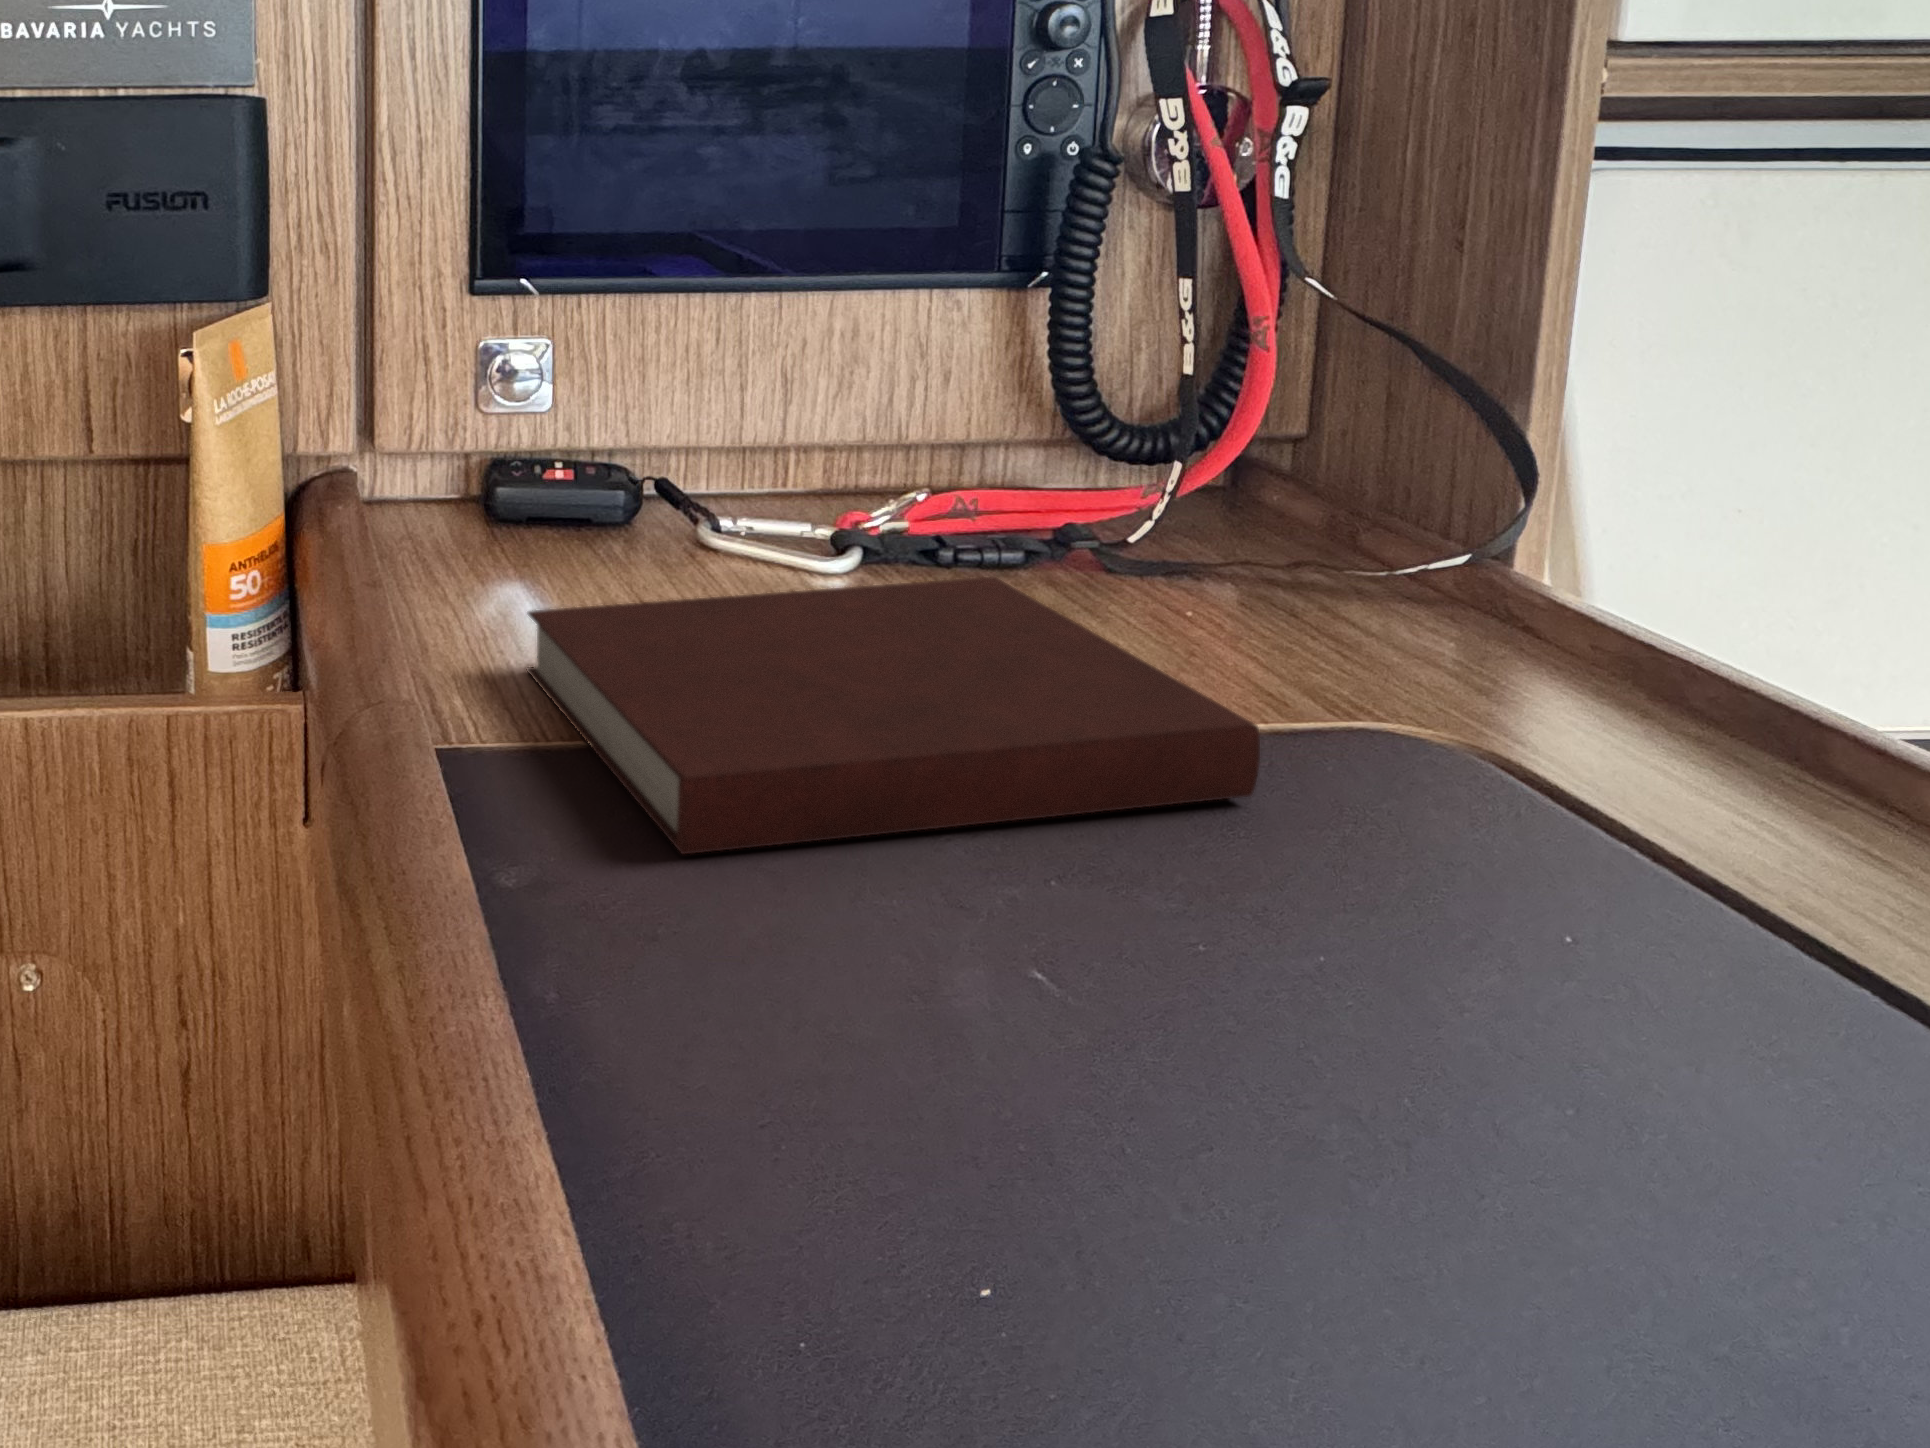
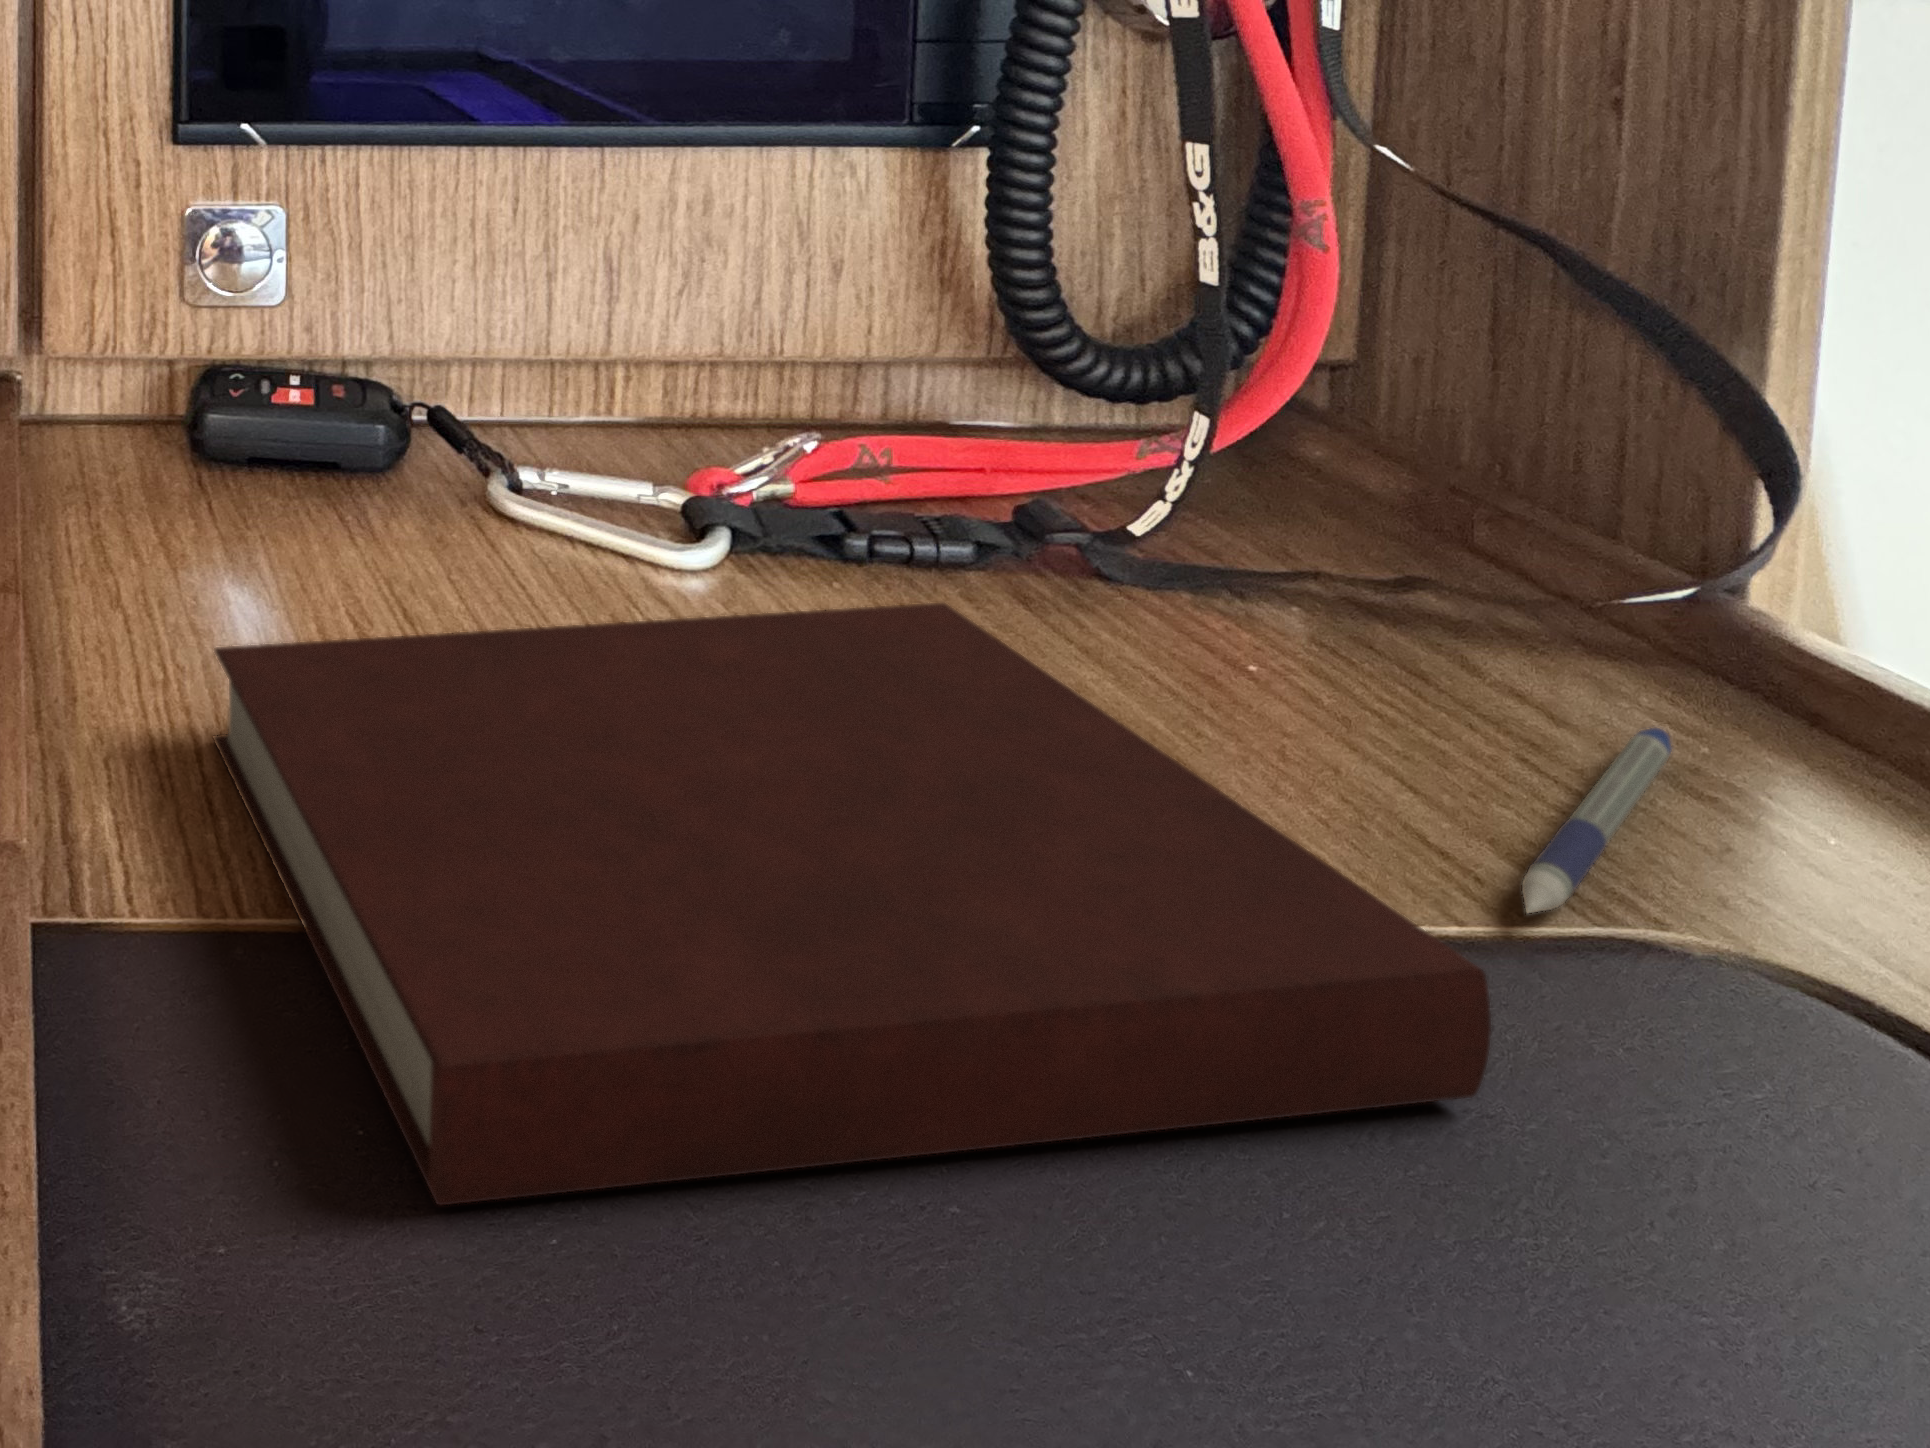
pen: none [1310,636,1433,722] -> present [1522,728,1671,913]

